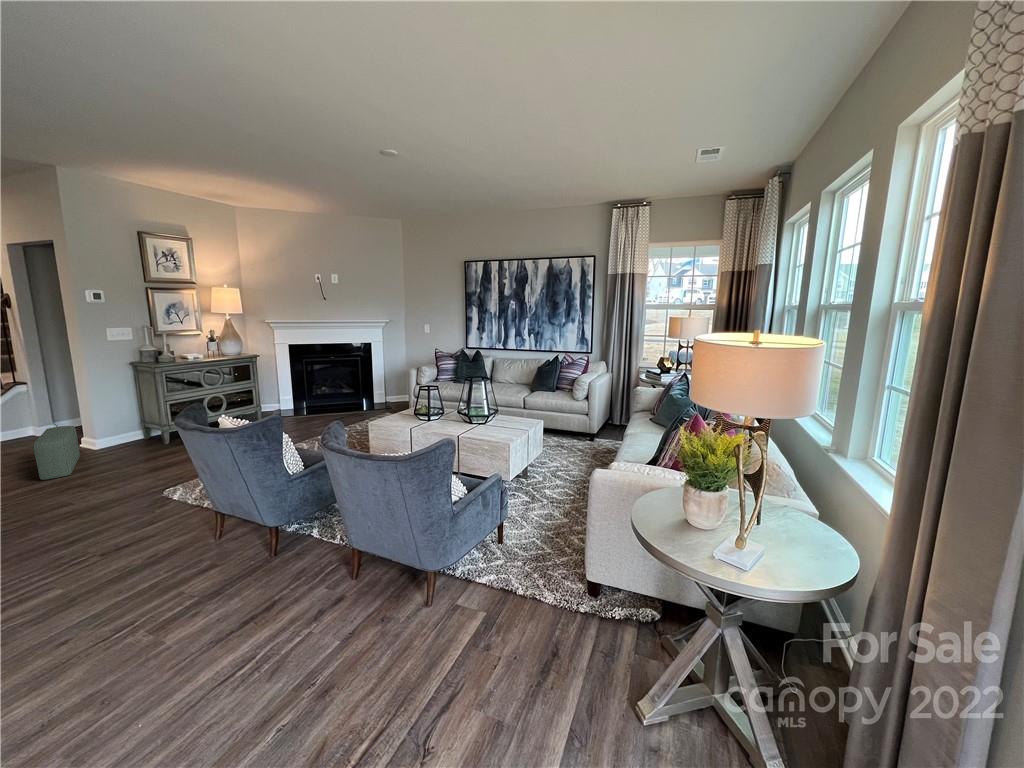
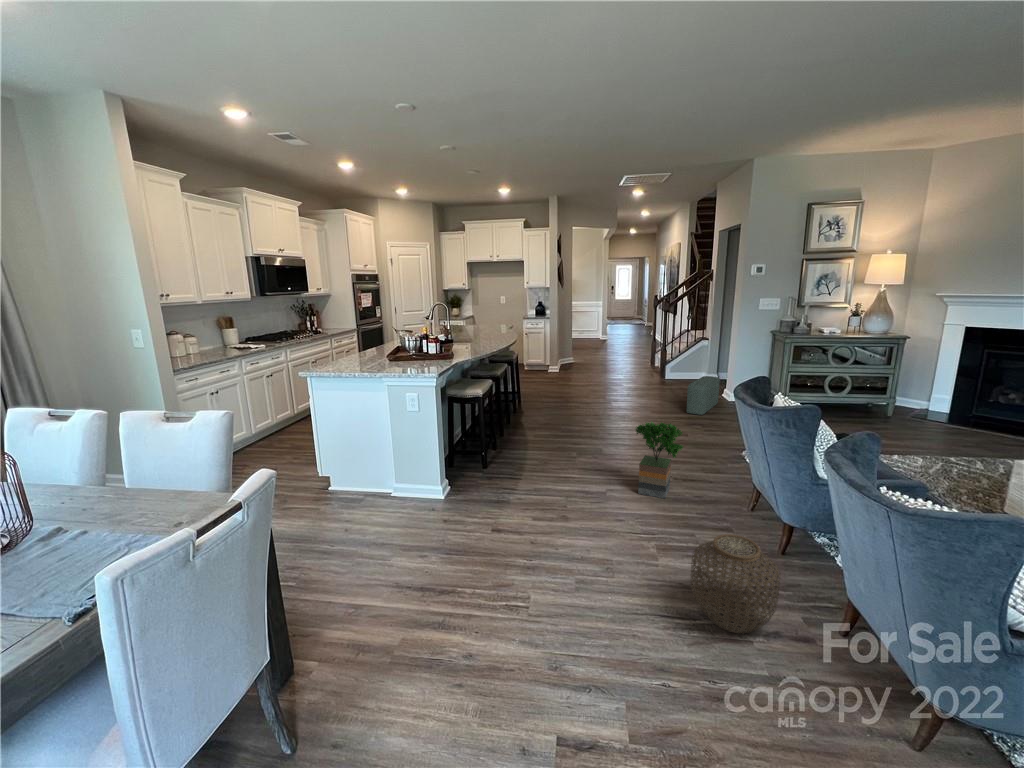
potted tree: none [20,489,119,601] -> present [636,422,683,499]
woven basket: none [230,549,319,645] -> present [691,534,780,633]

